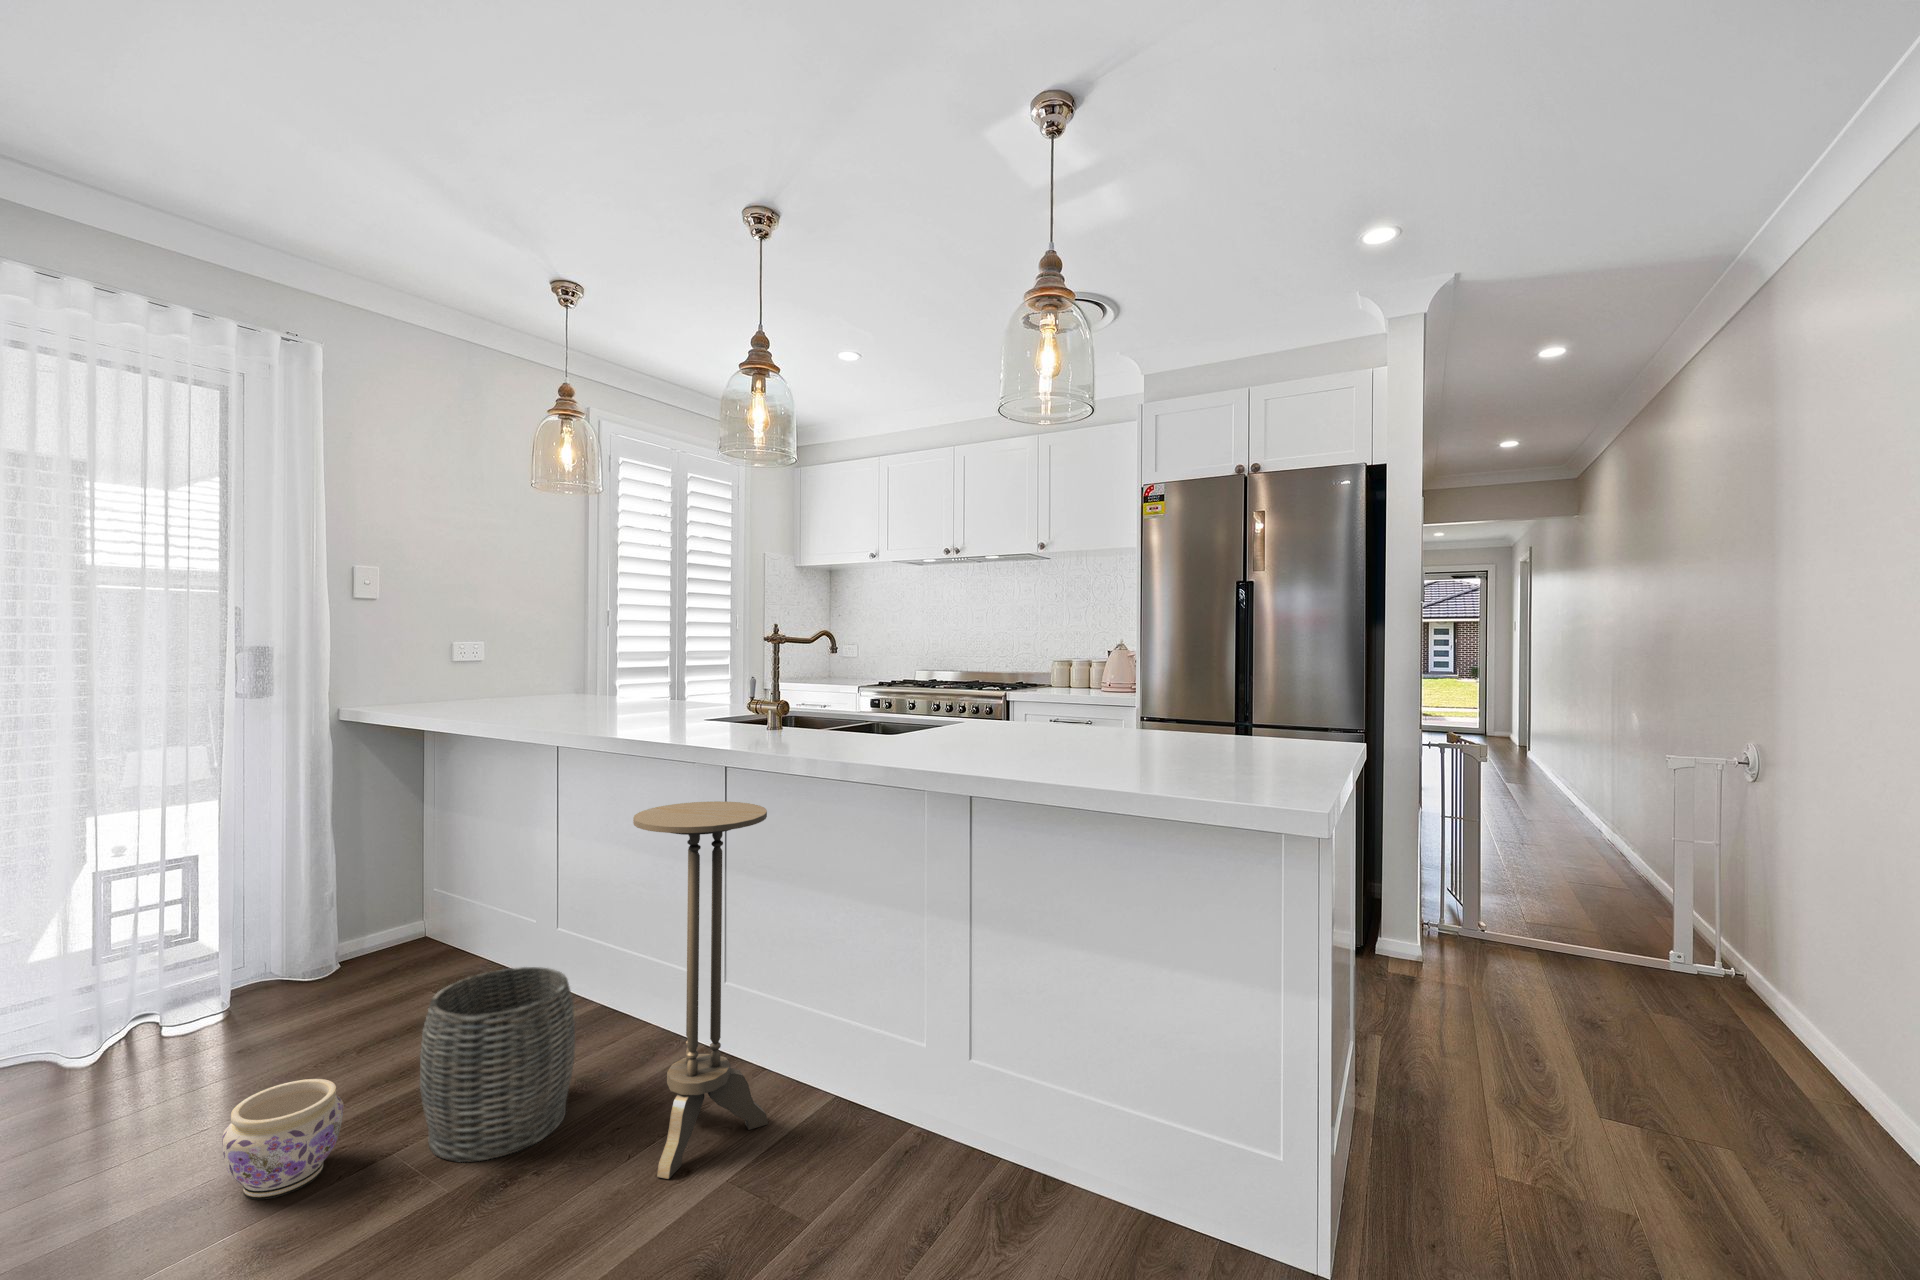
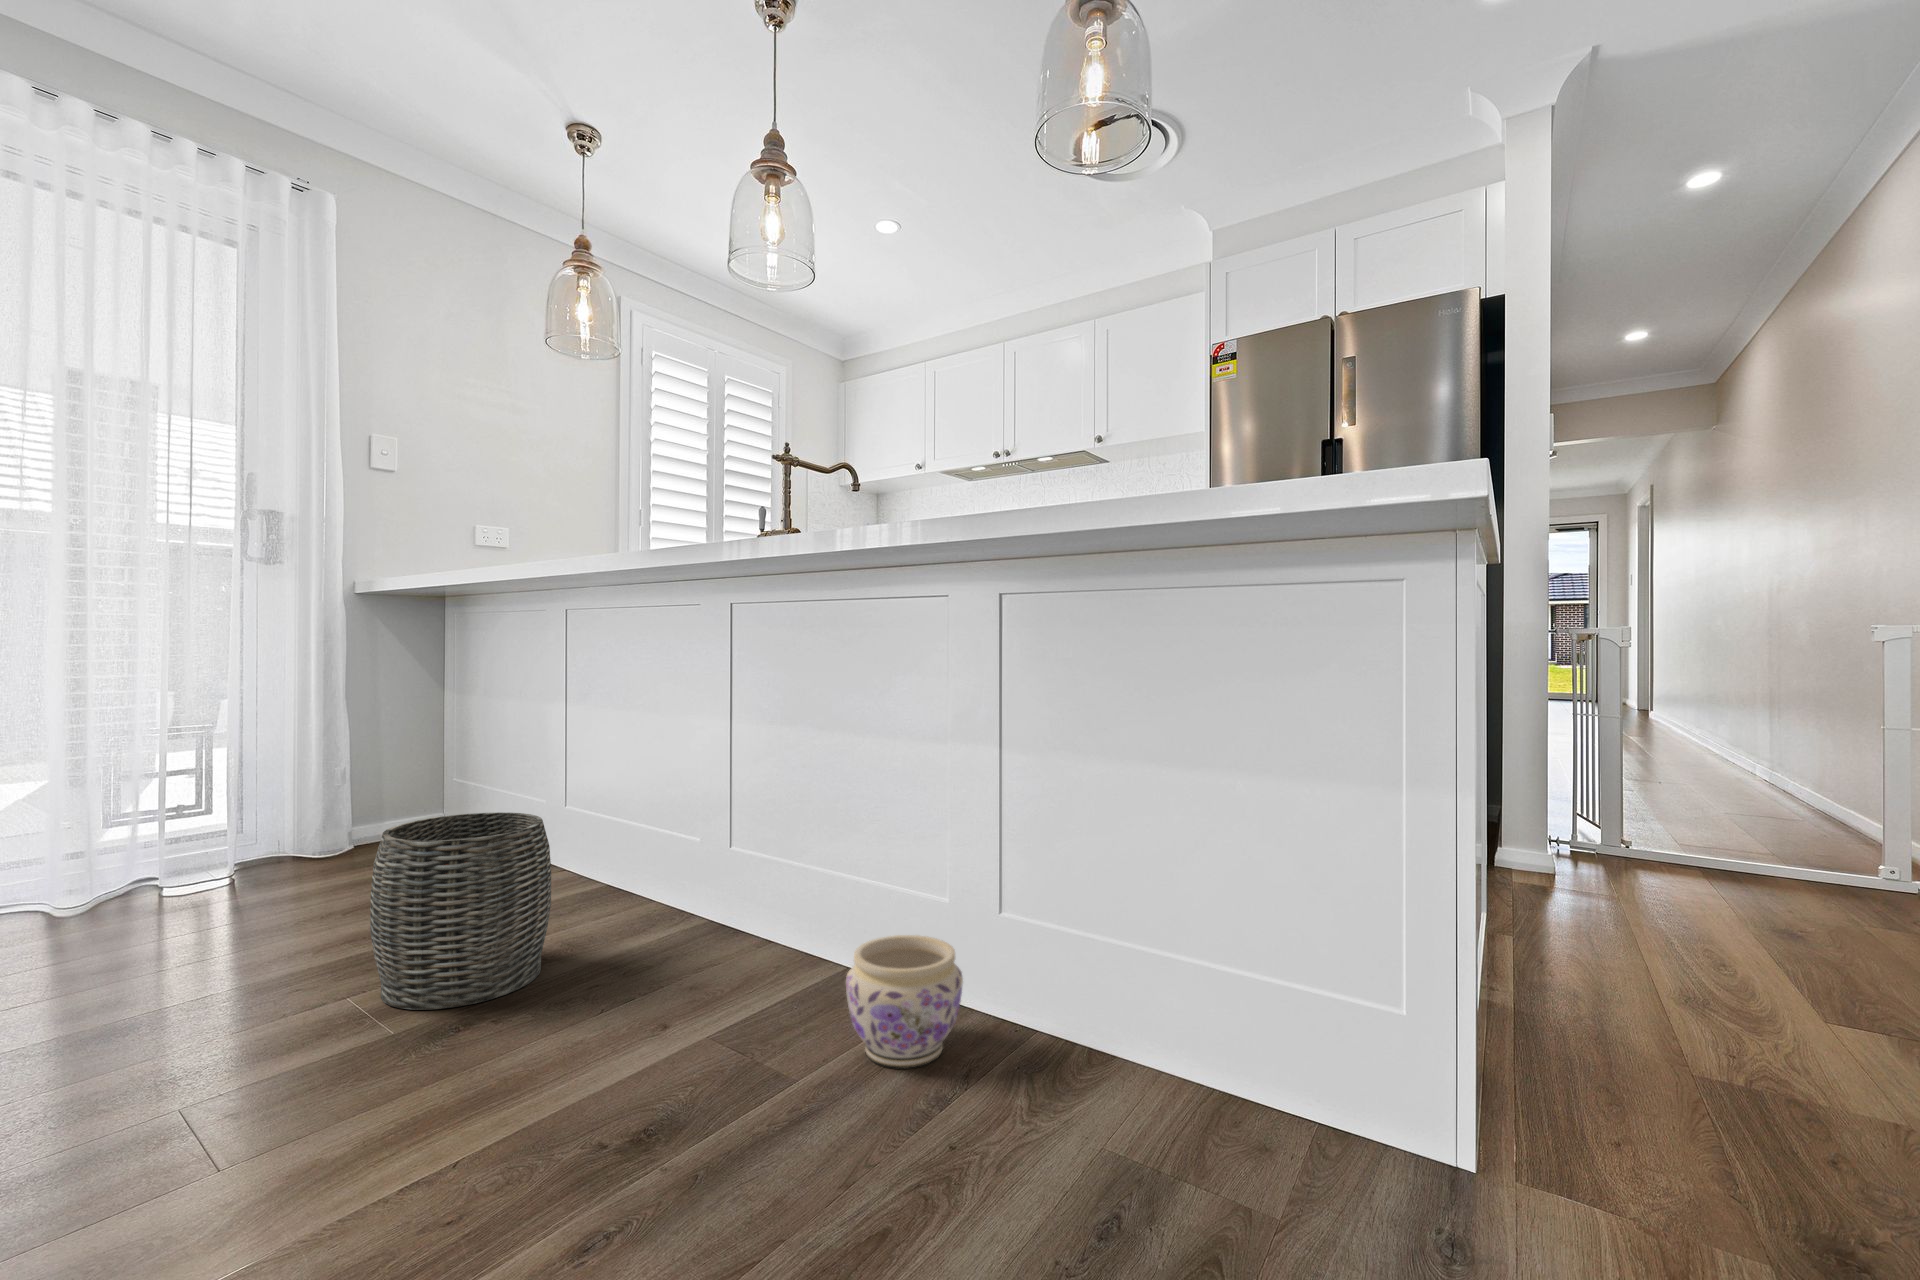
side table: present [633,801,768,1179] -> none [605,612,767,1033]
planter: present [222,1079,343,1199] -> present [846,935,963,1069]

